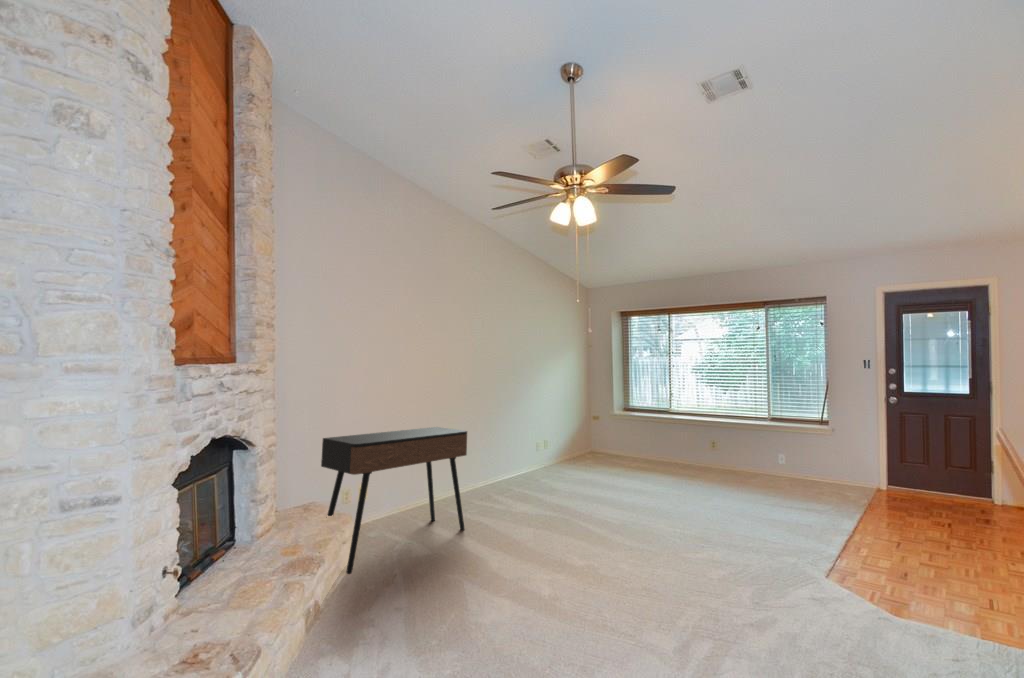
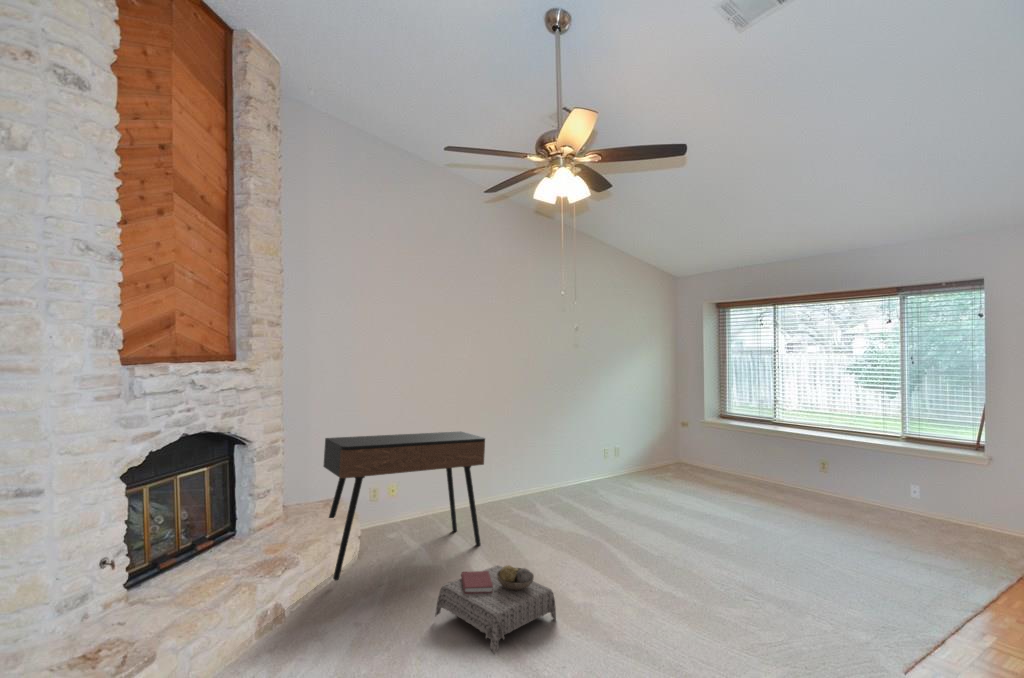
ottoman: none [465,536,566,610] -> present [435,565,556,654]

